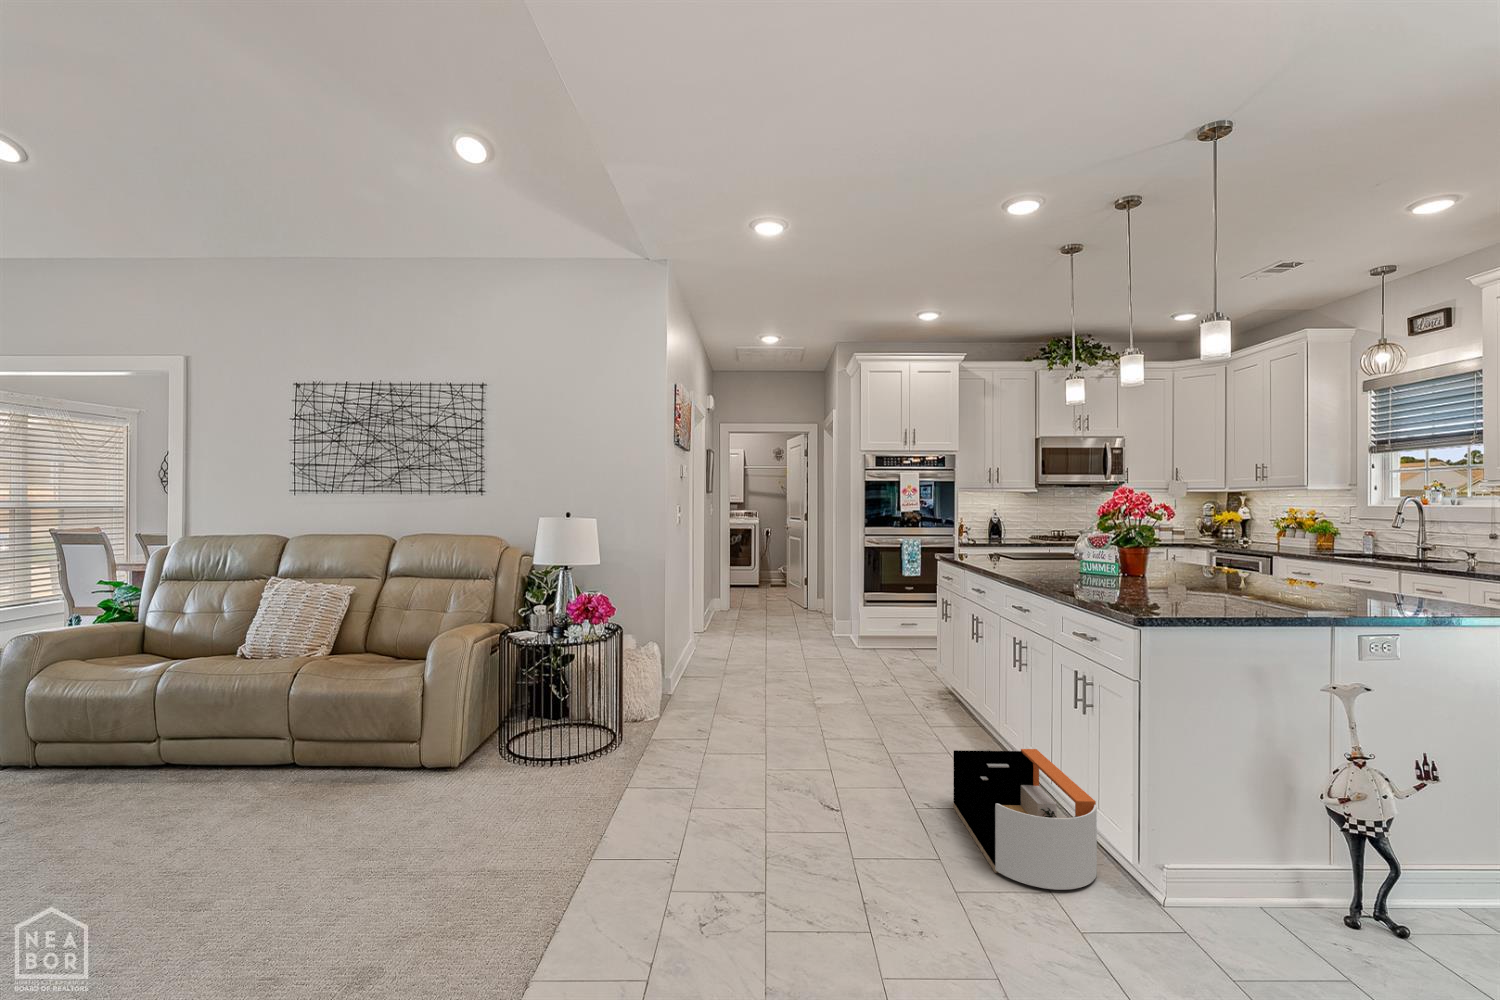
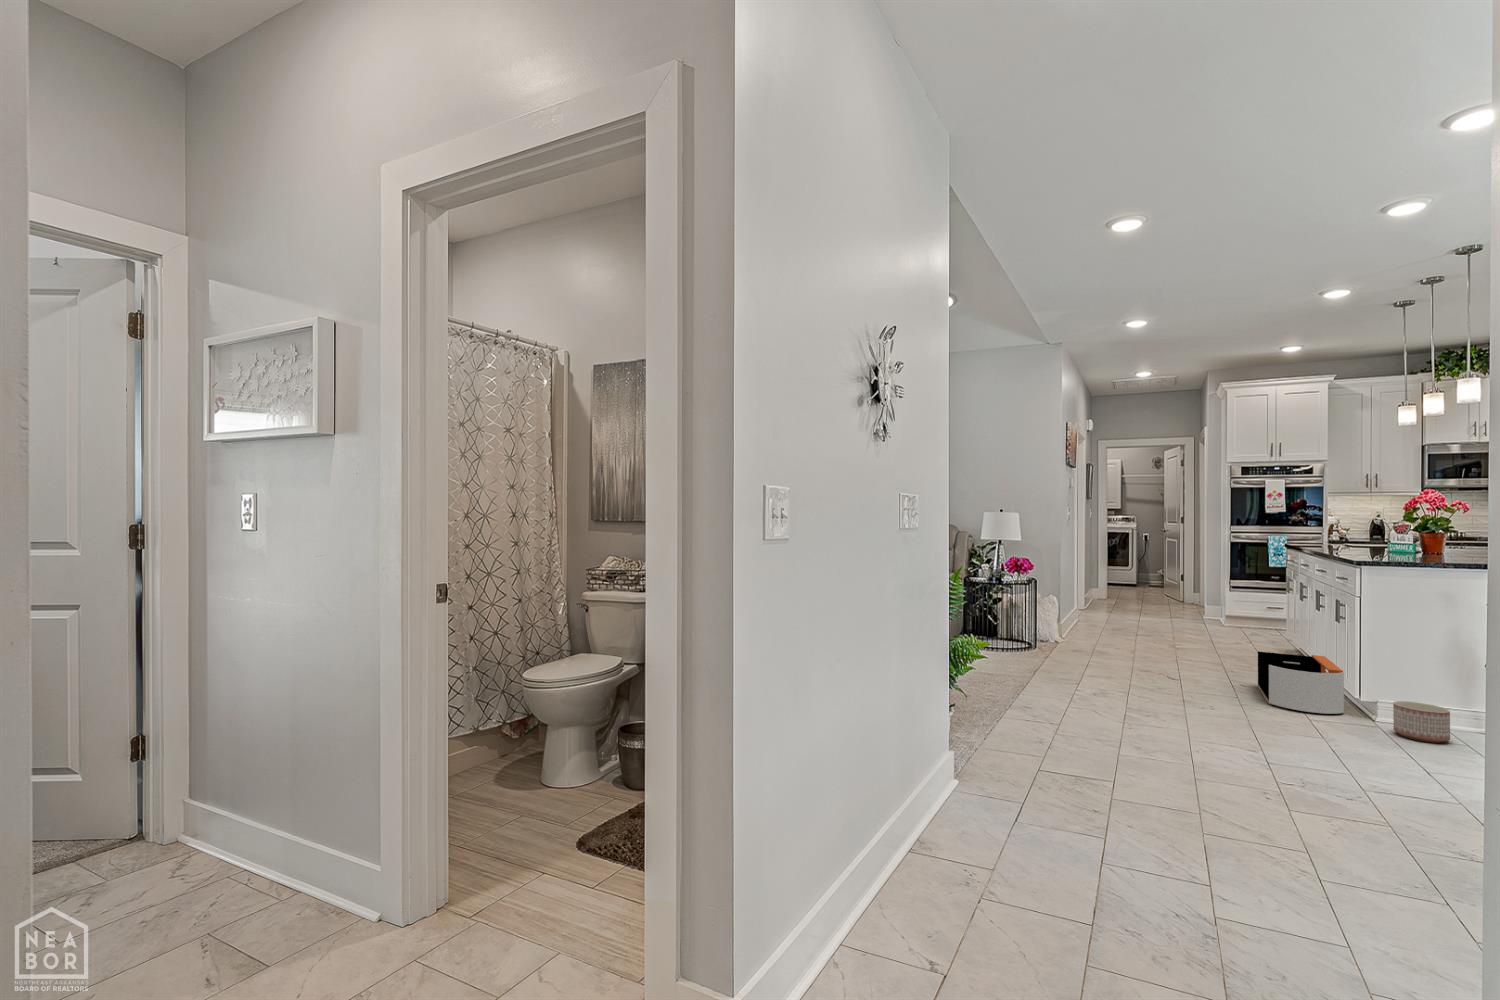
planter: none [1194,864,1282,956] -> present [1393,701,1450,743]

